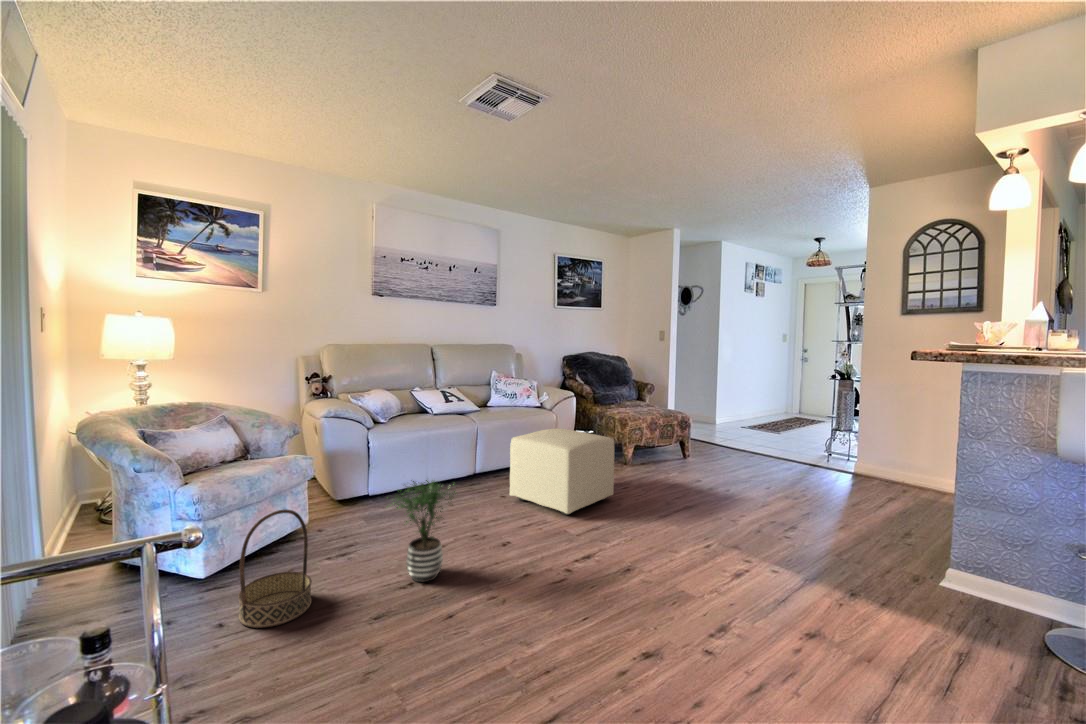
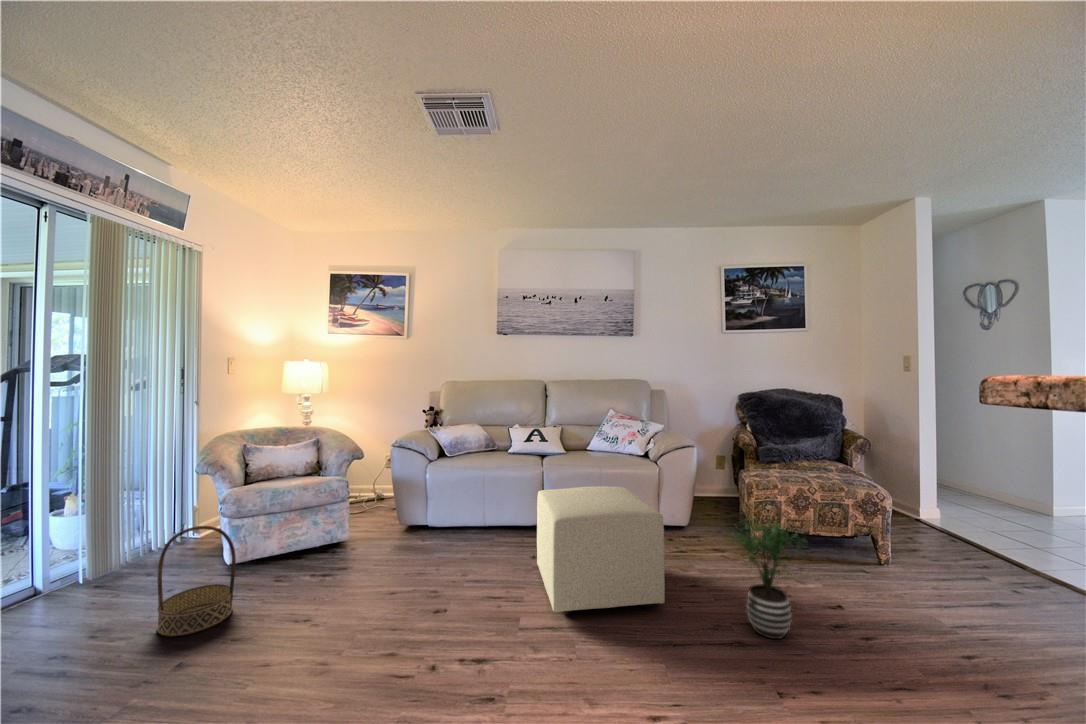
potted plant: present [387,480,456,582] -> present [724,517,805,639]

